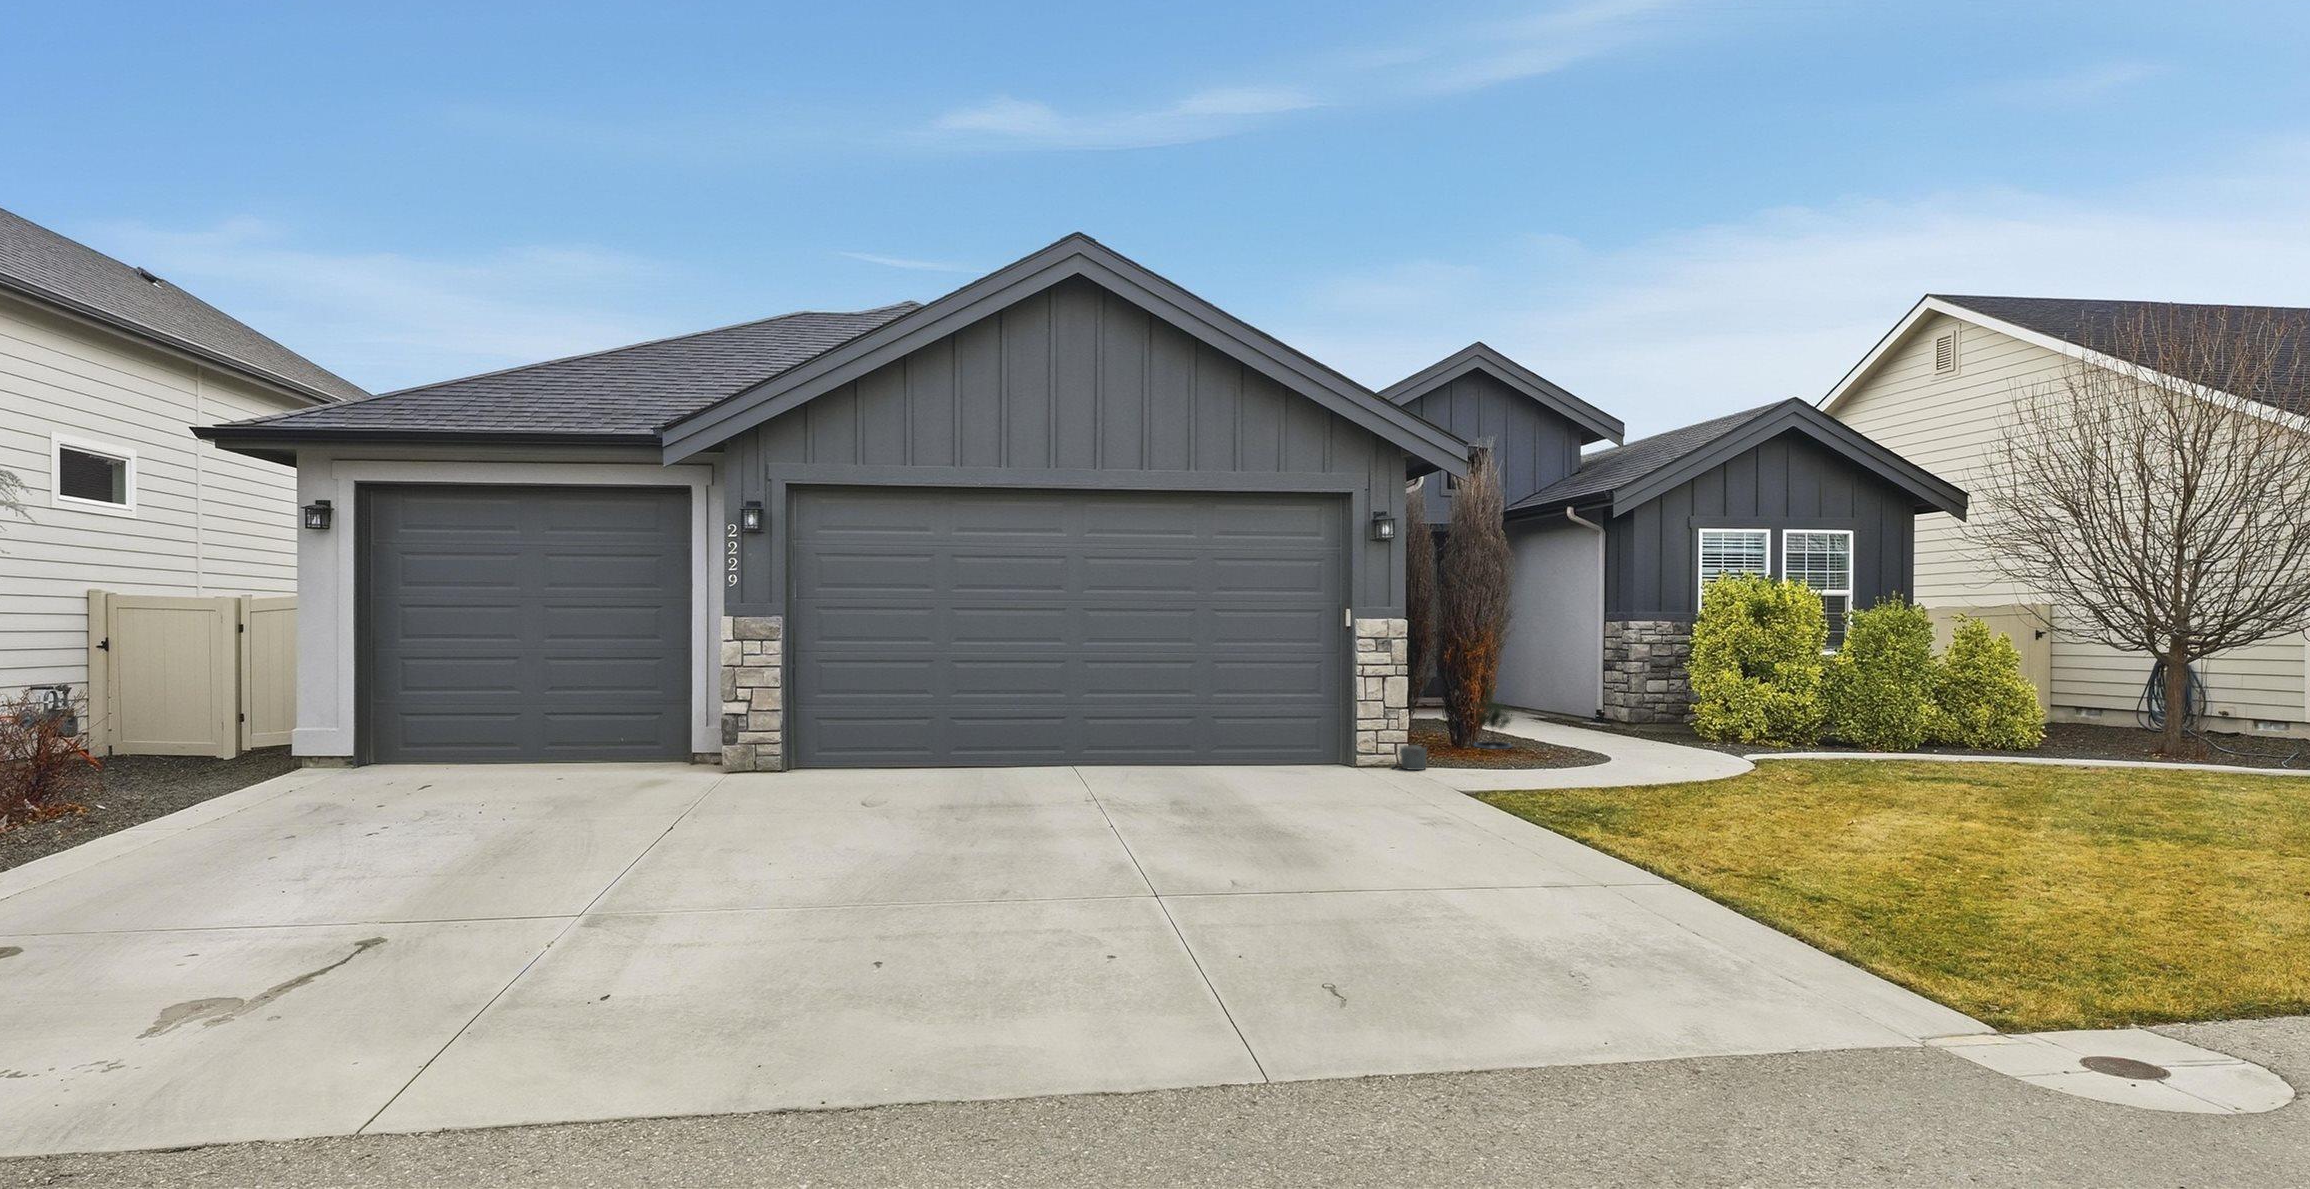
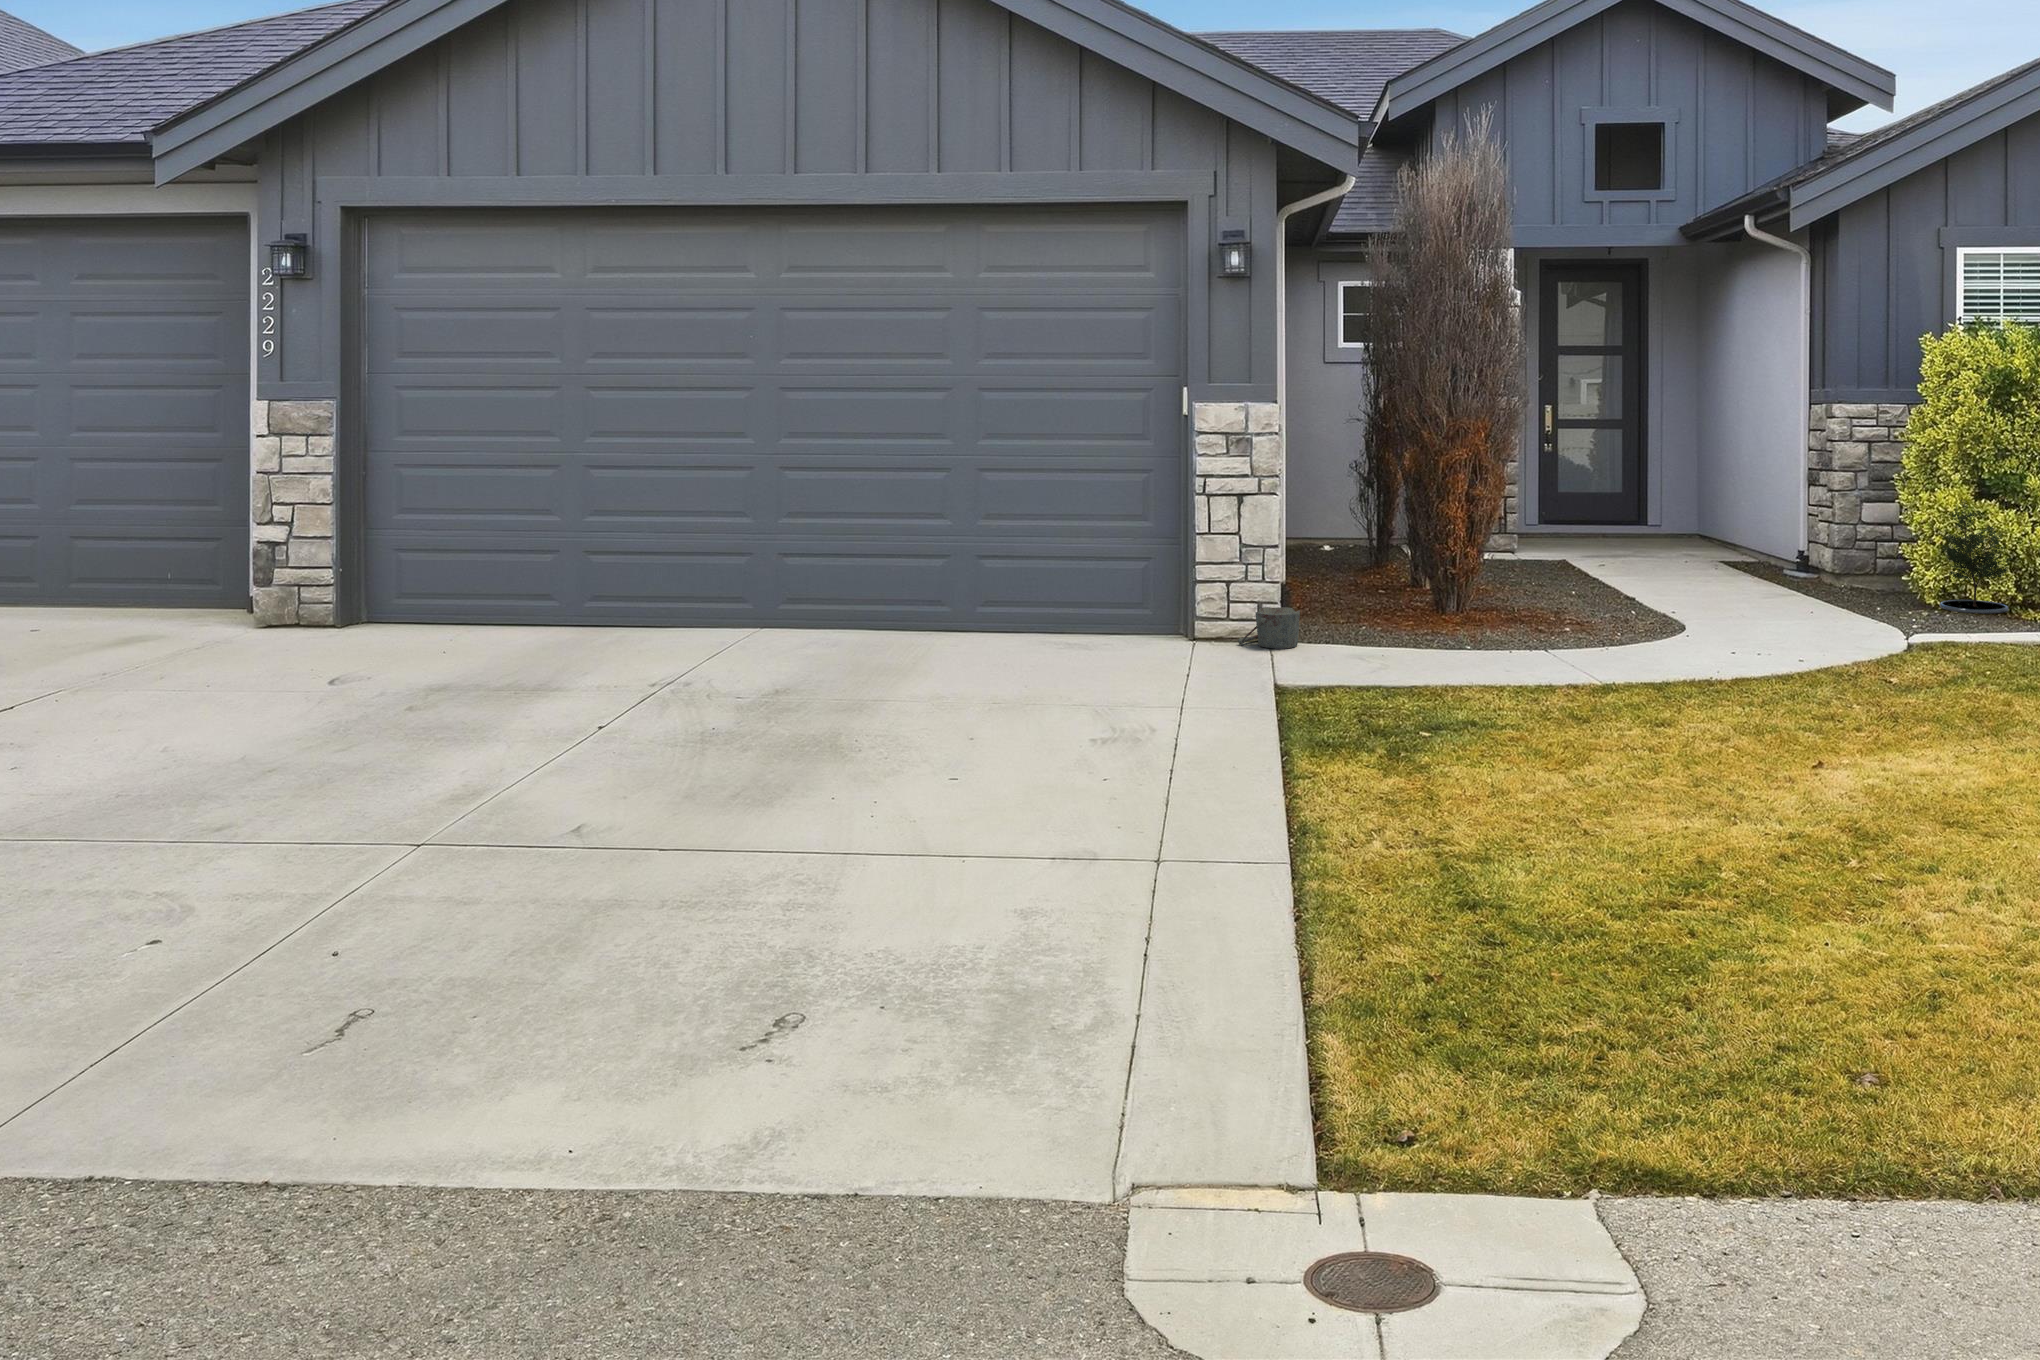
potted tree: present [1473,684,1512,749] -> present [1940,499,2011,614]

